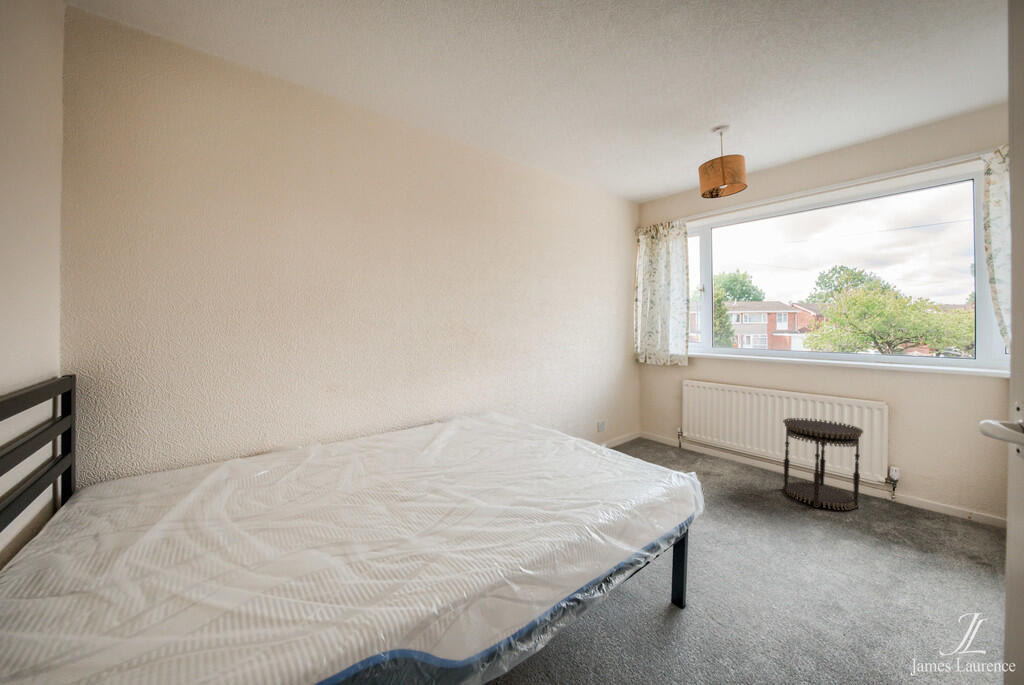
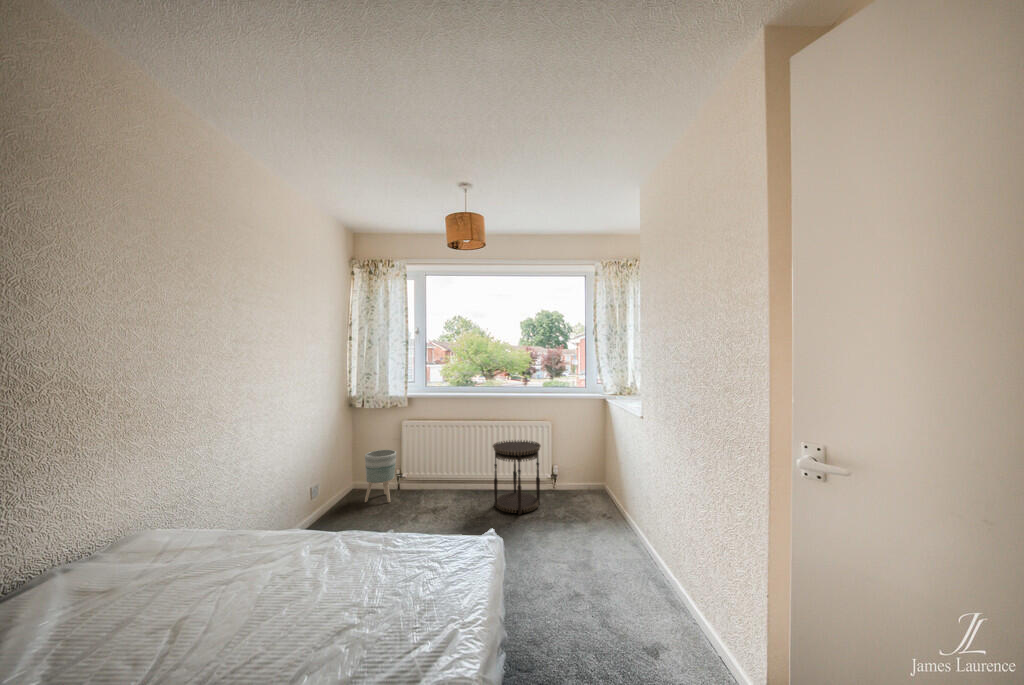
planter: none [645,404,675,453] -> present [365,450,396,502]

